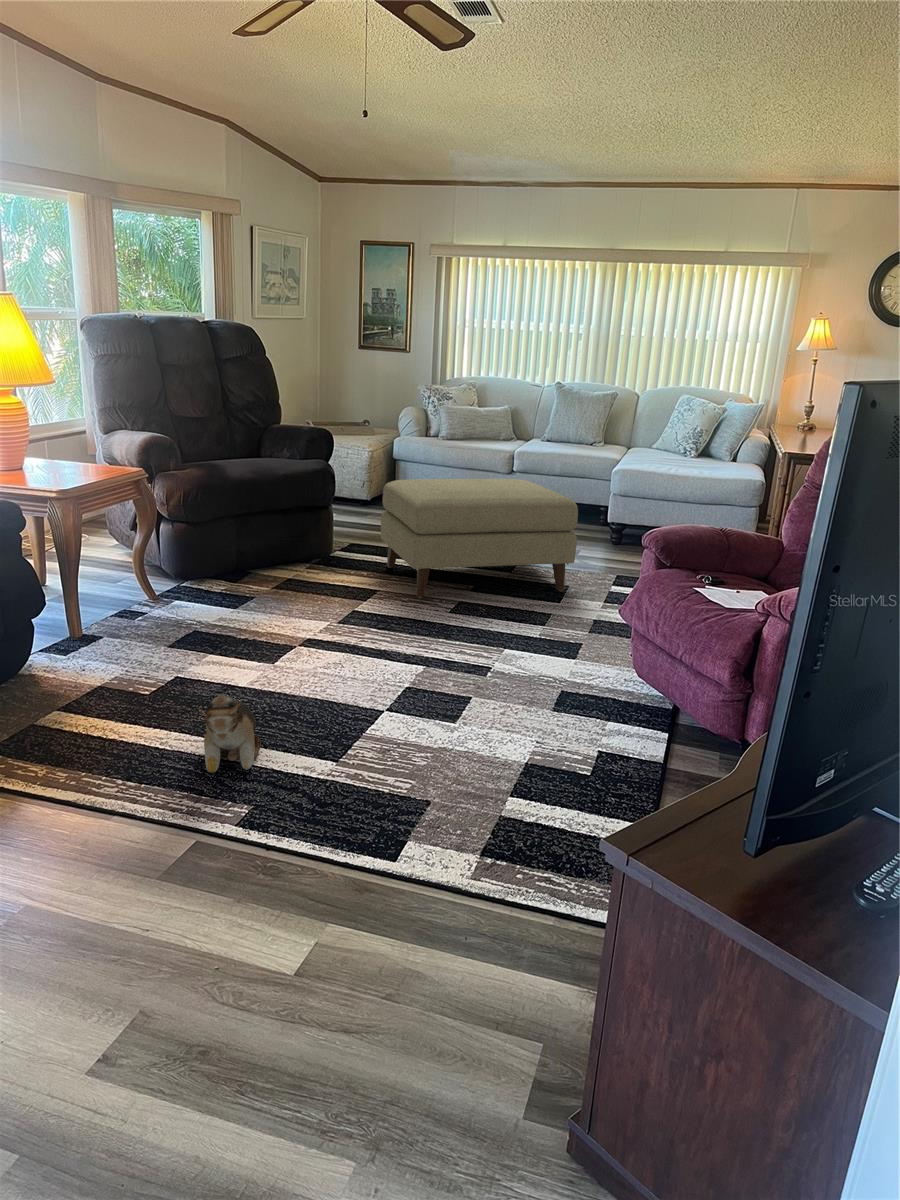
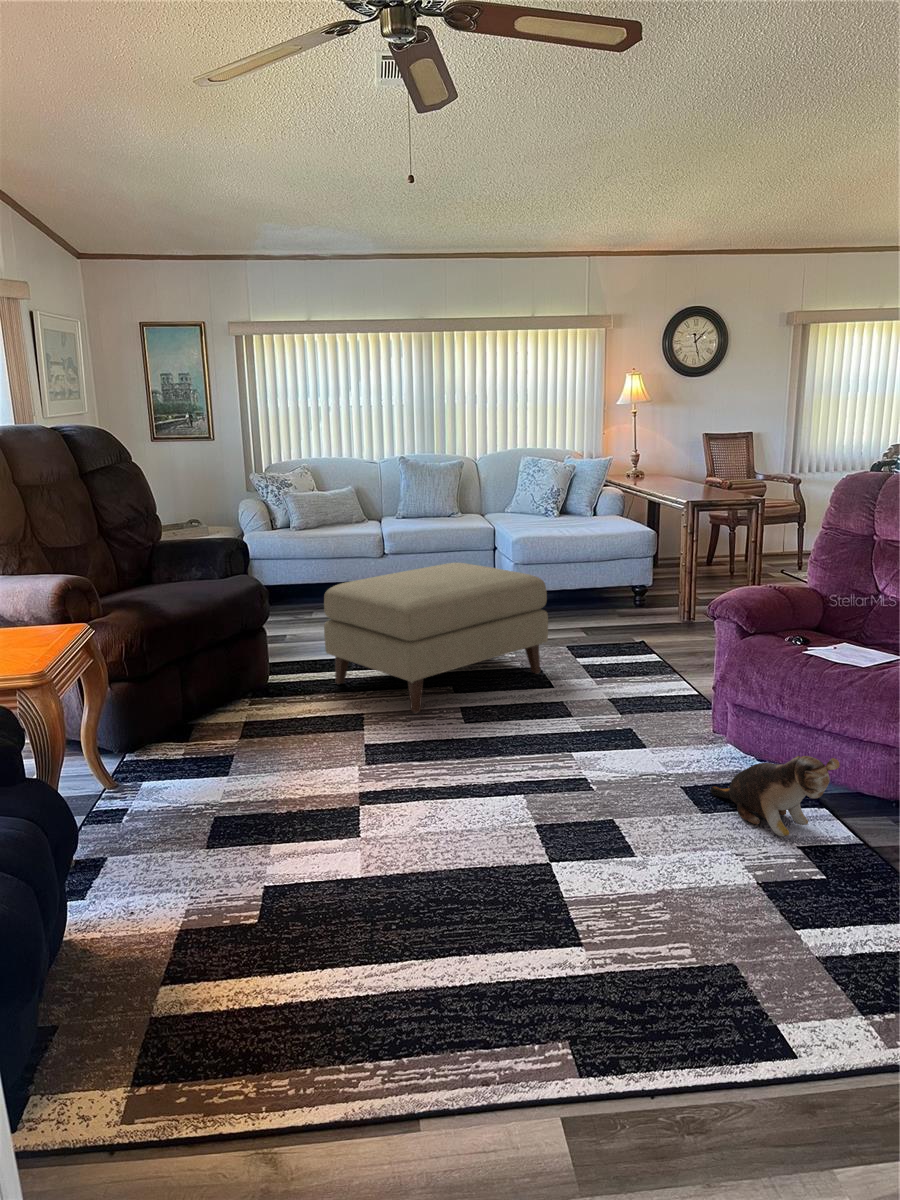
plush toy: present [198,695,261,773] -> present [711,756,840,836]

